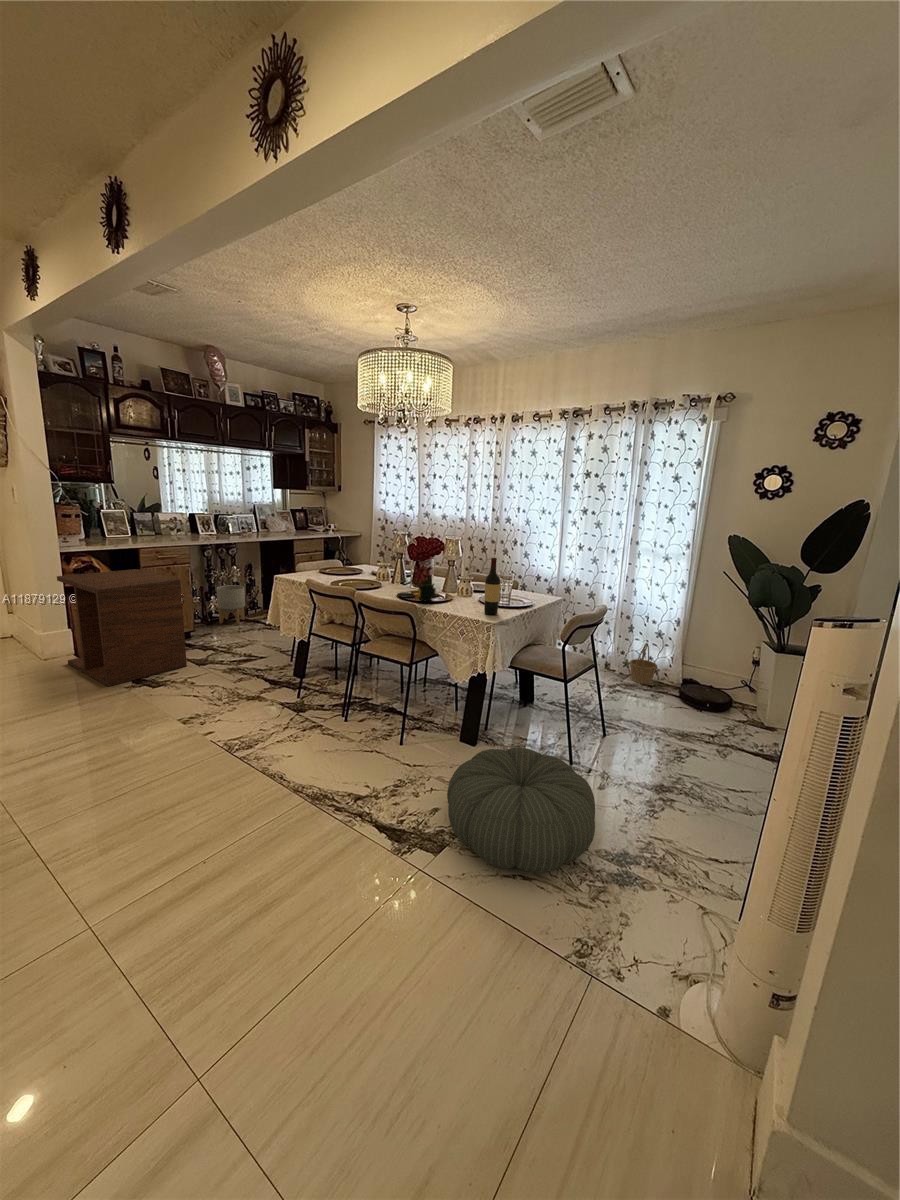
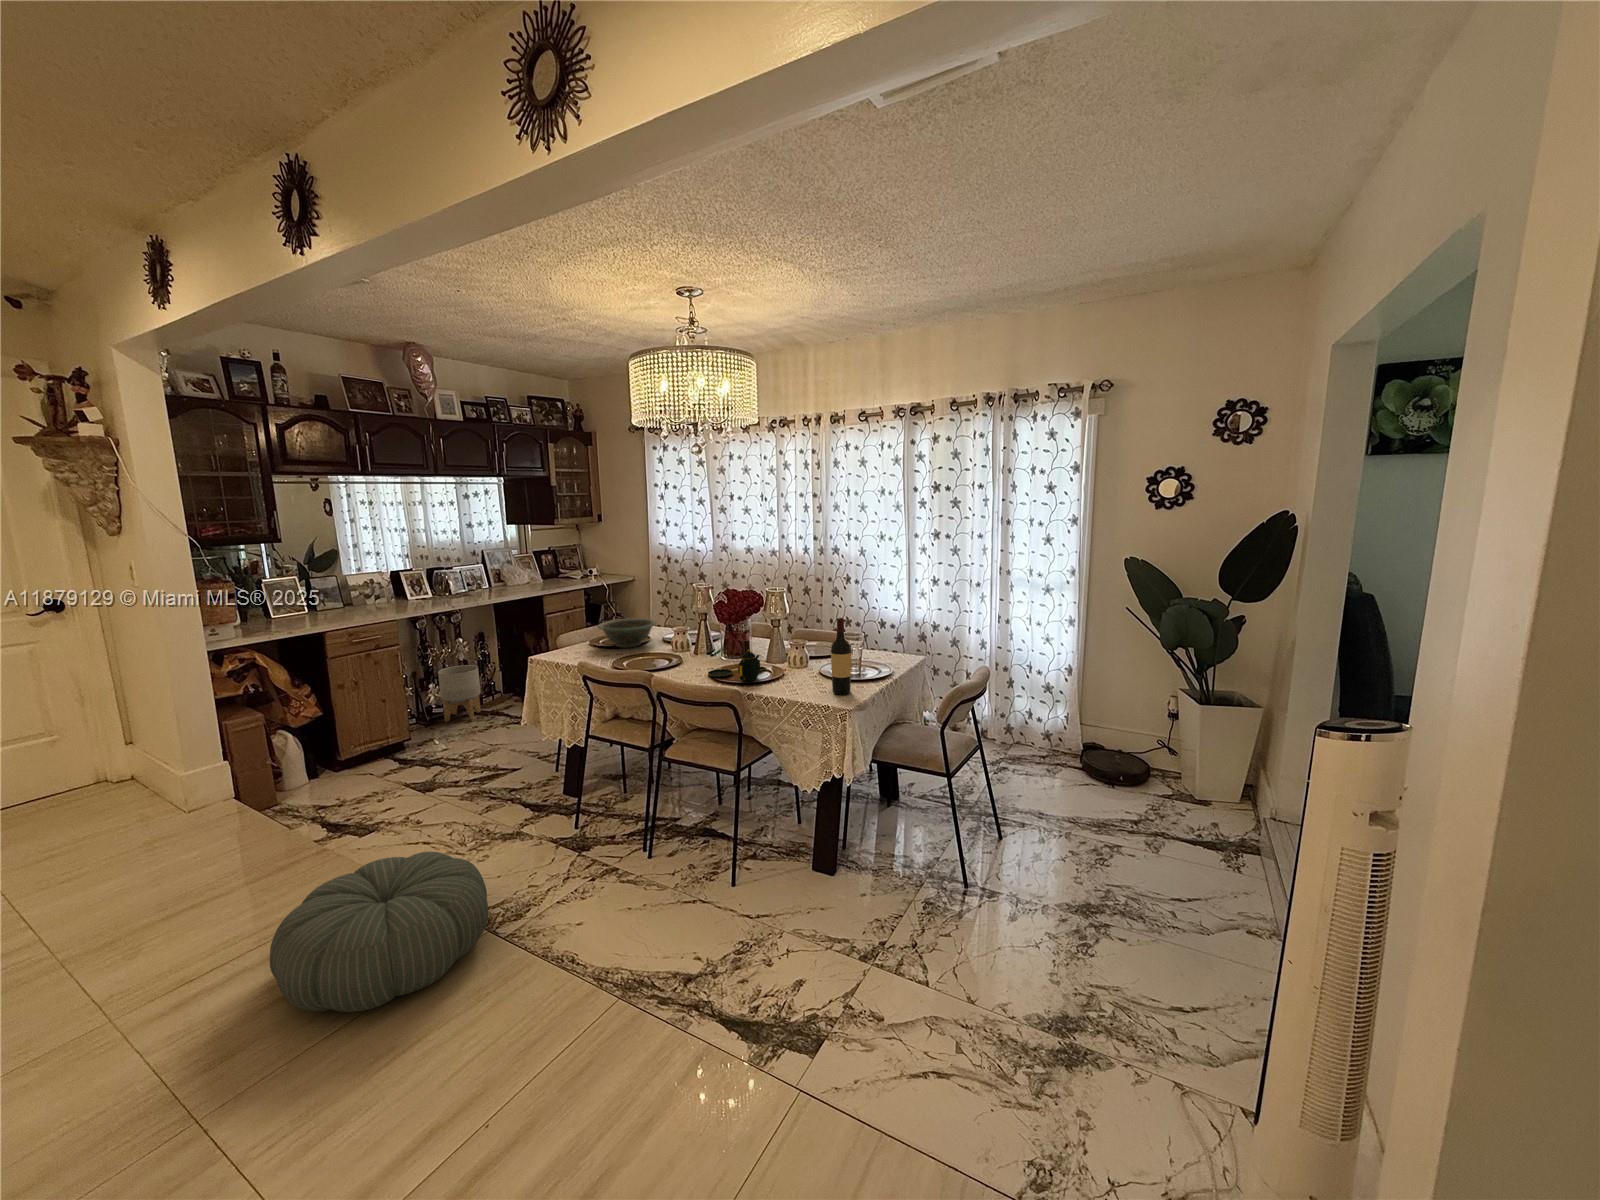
decorative bowl: none [324,555,367,575] -> present [598,618,657,648]
side table: present [57,569,187,686] -> none [202,661,406,842]
basket: present [630,643,657,684] -> none [1013,700,1049,754]
pouf: present [447,747,595,872] -> present [270,852,489,1012]

